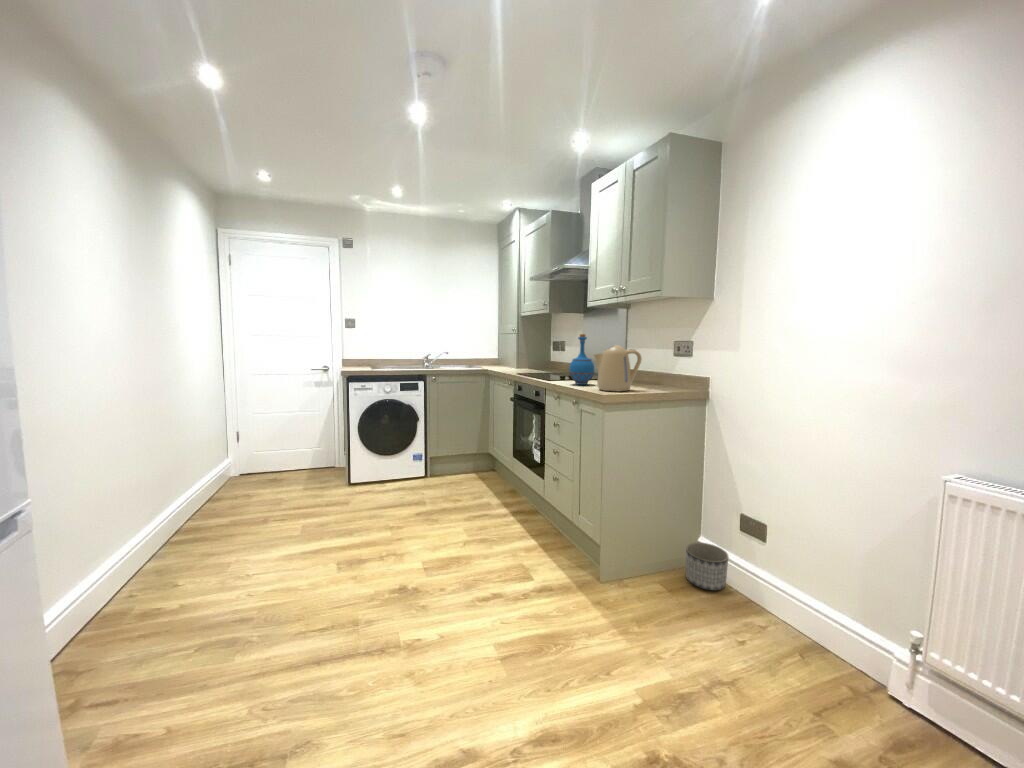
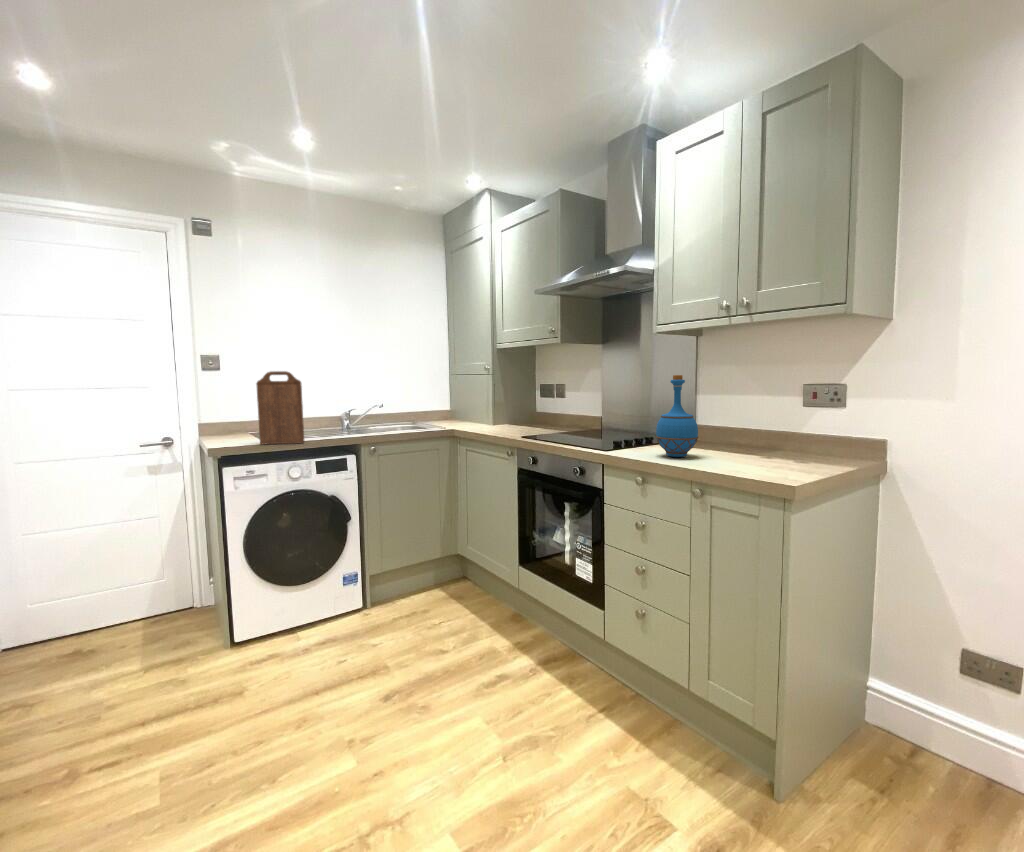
cutting board: none [367,329,392,371] -> present [256,371,304,444]
kettle: present [594,345,641,392] -> none [725,392,800,469]
planter: present [686,542,729,590] -> none [877,693,955,777]

